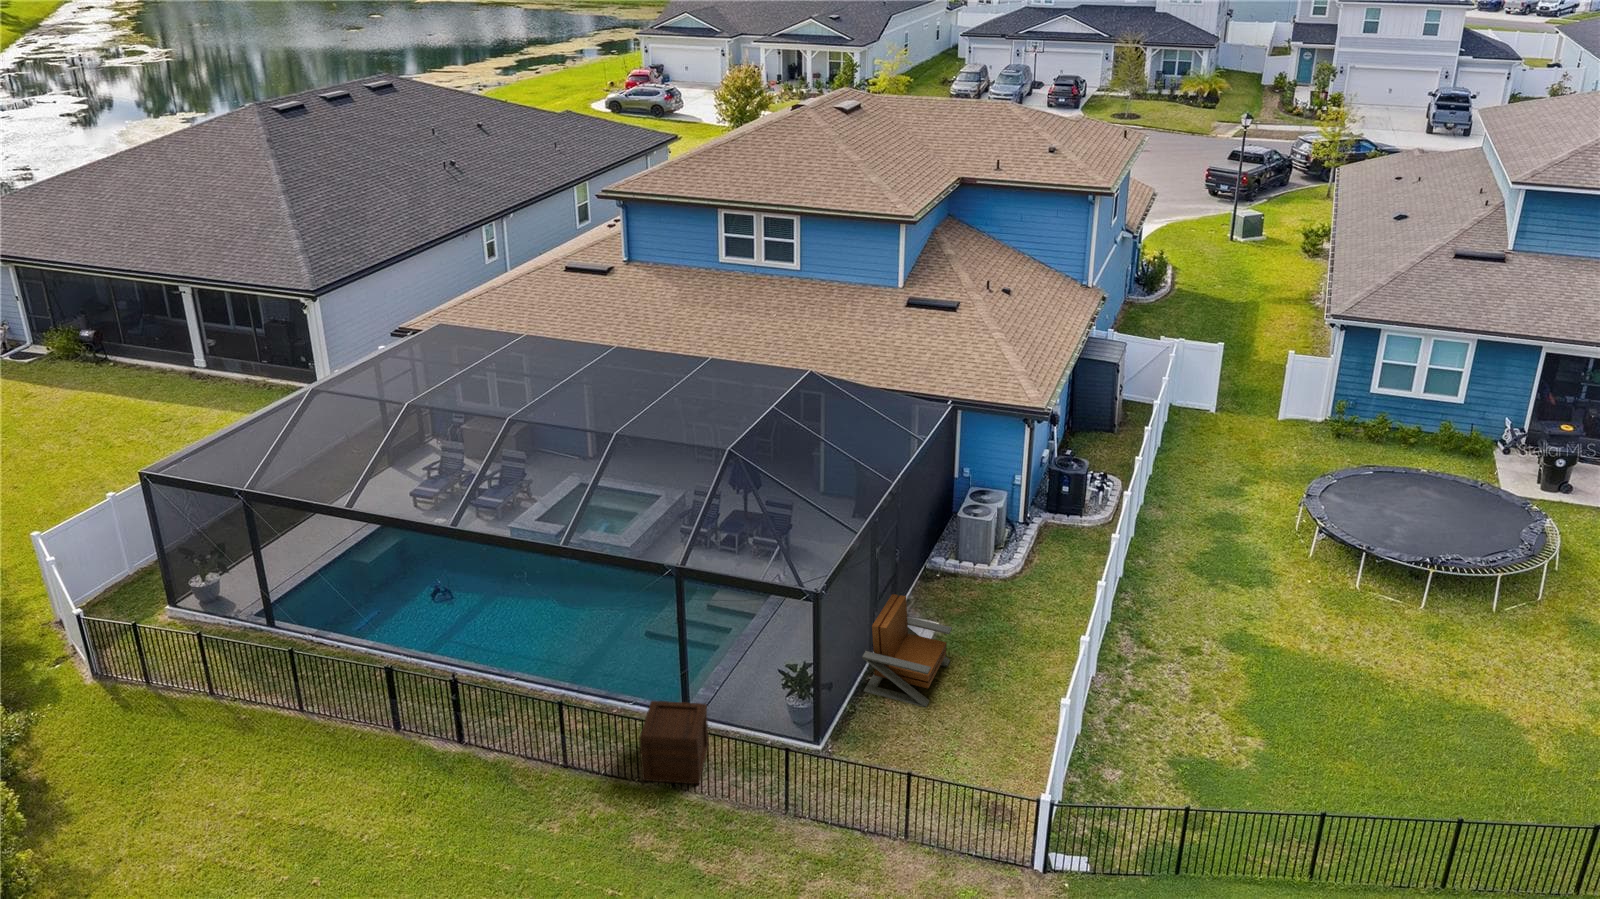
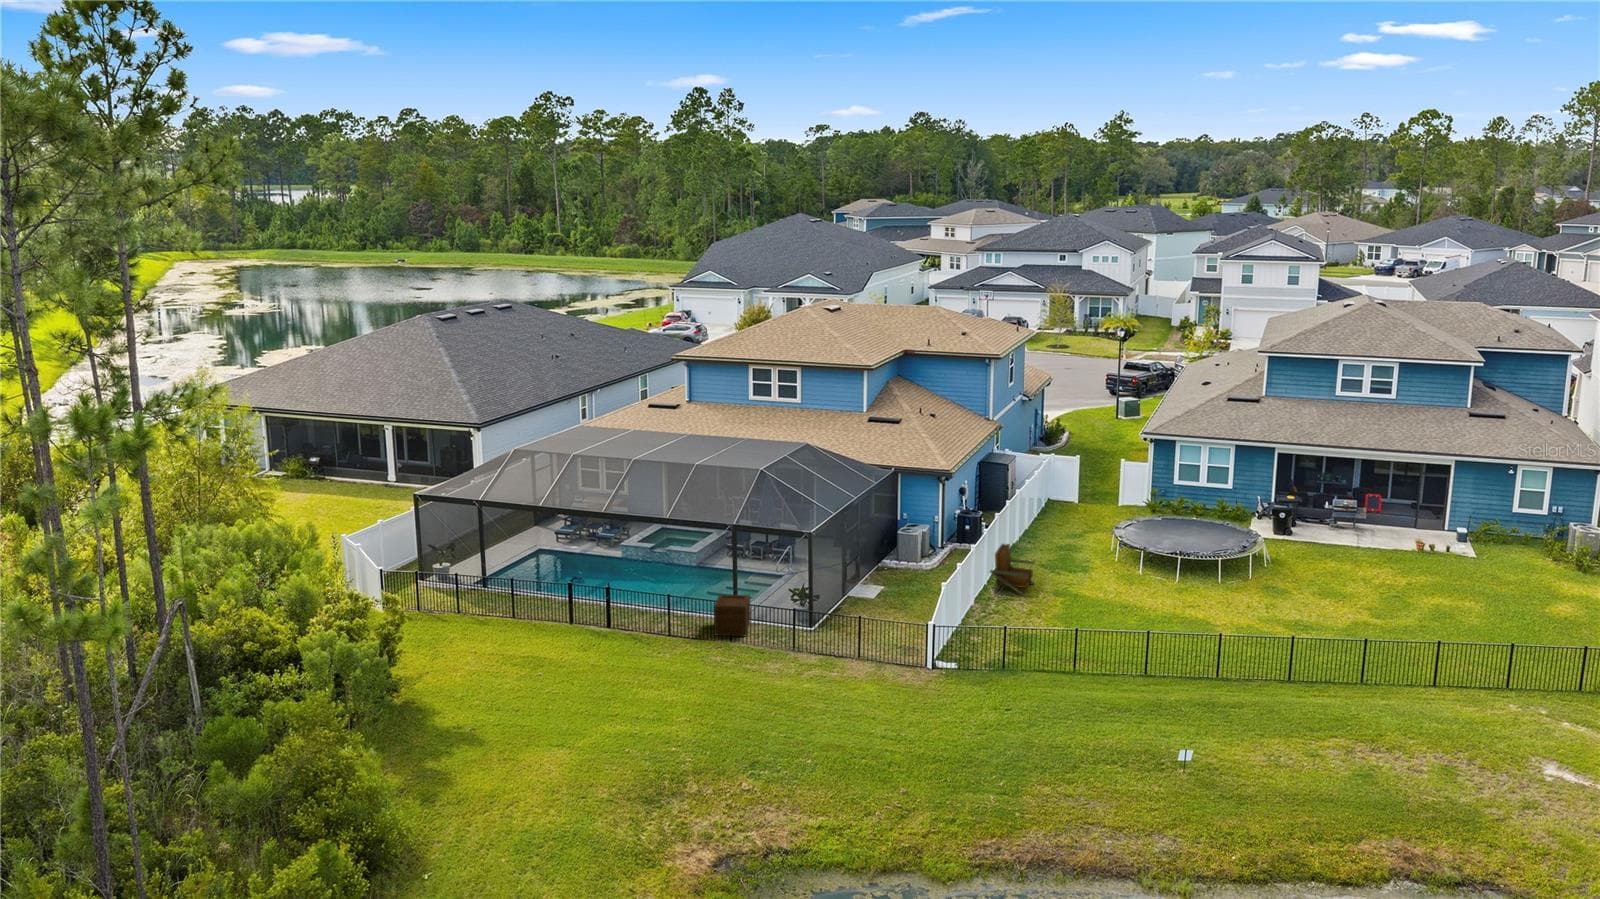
lounge chair: present [862,594,952,707] -> present [990,544,1035,597]

